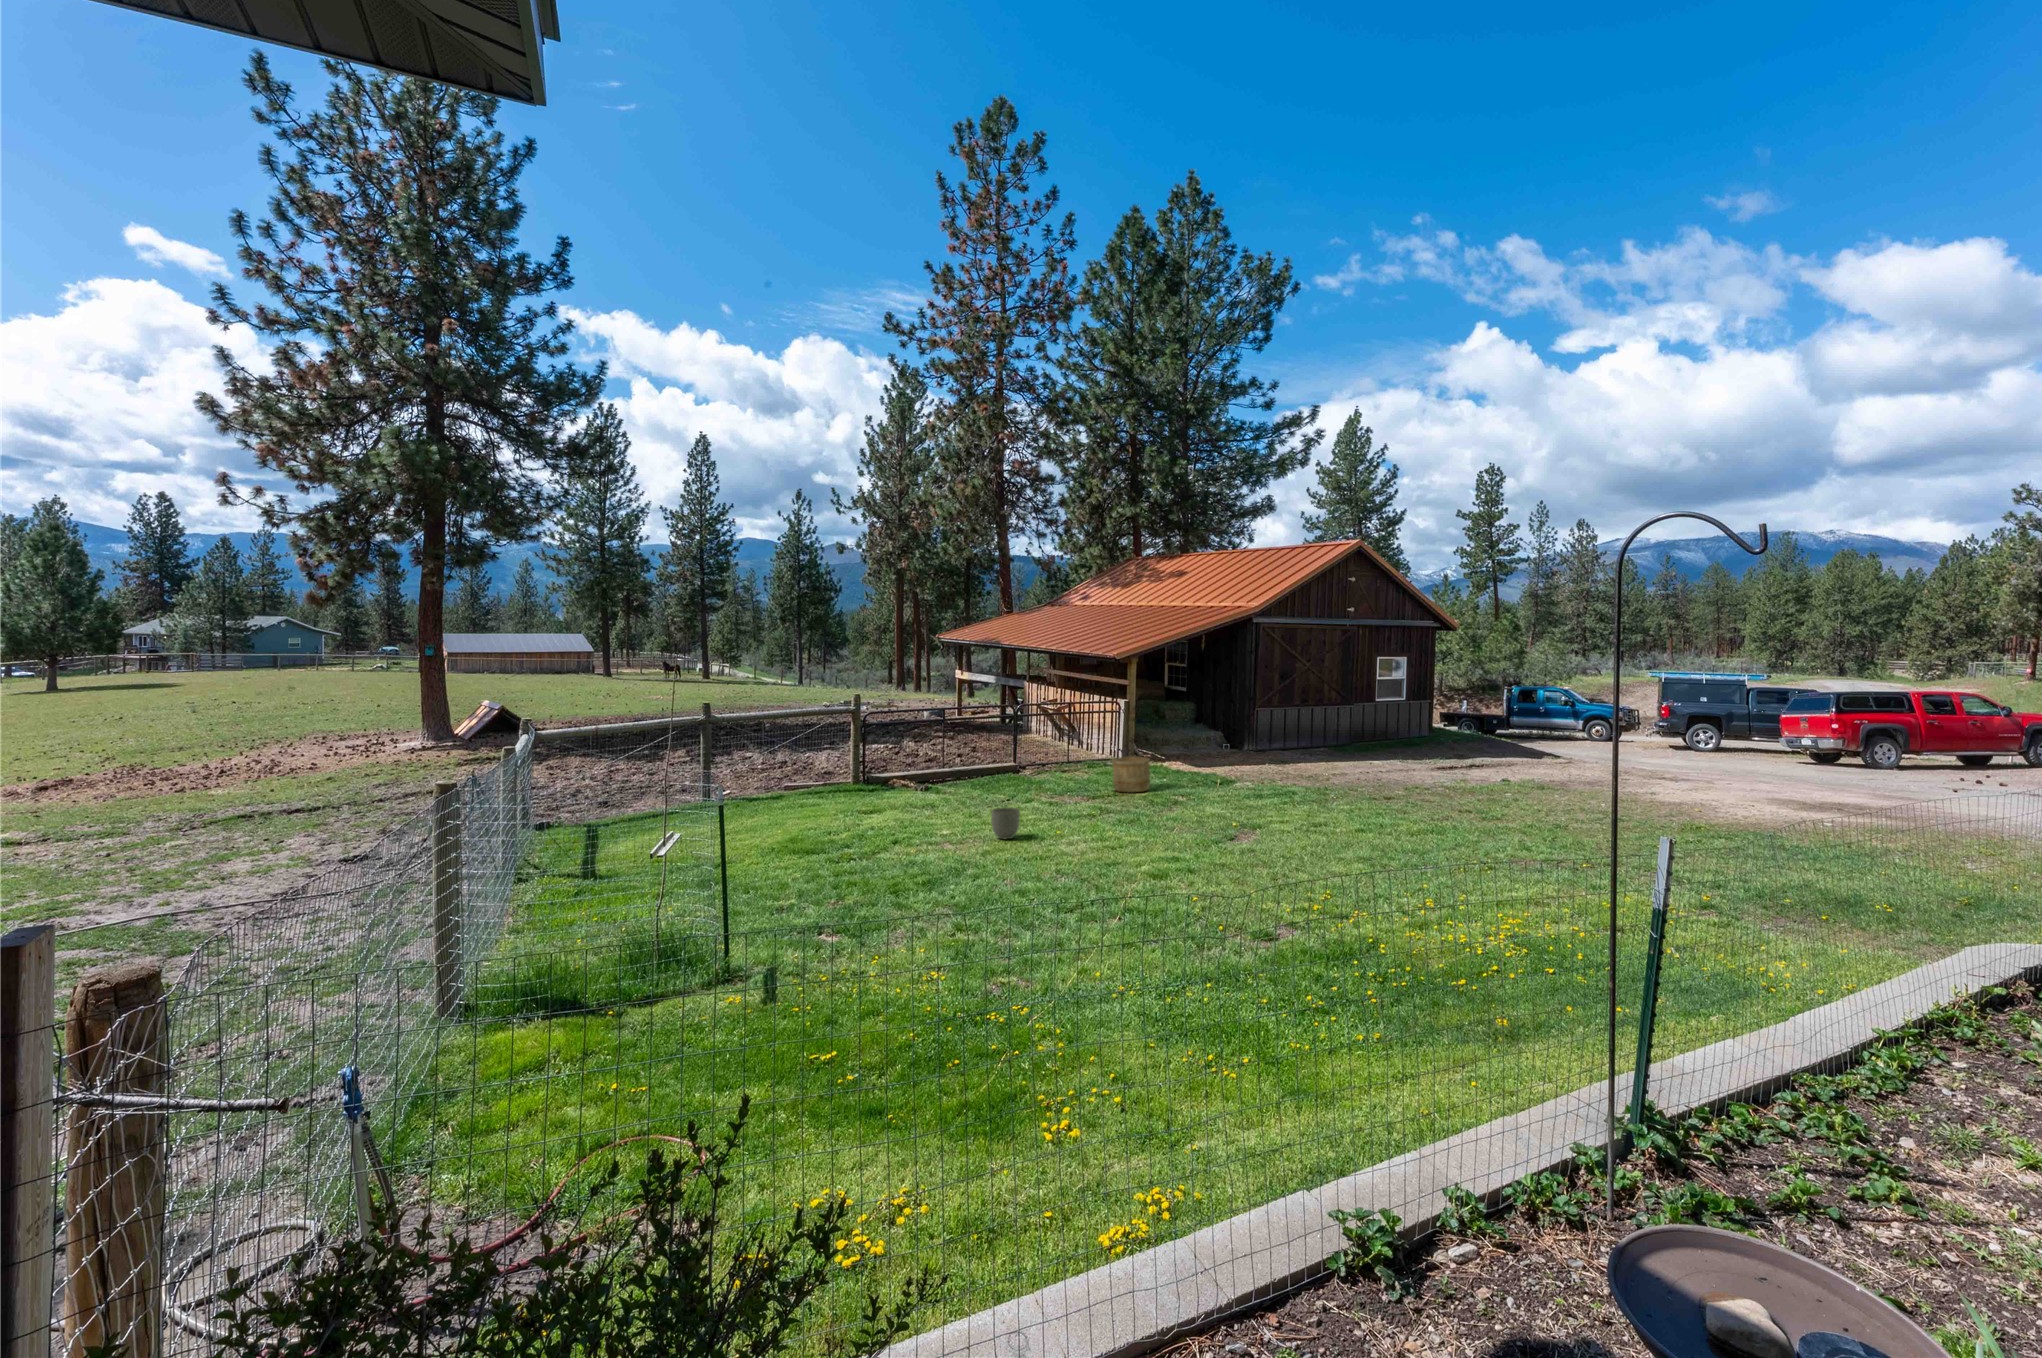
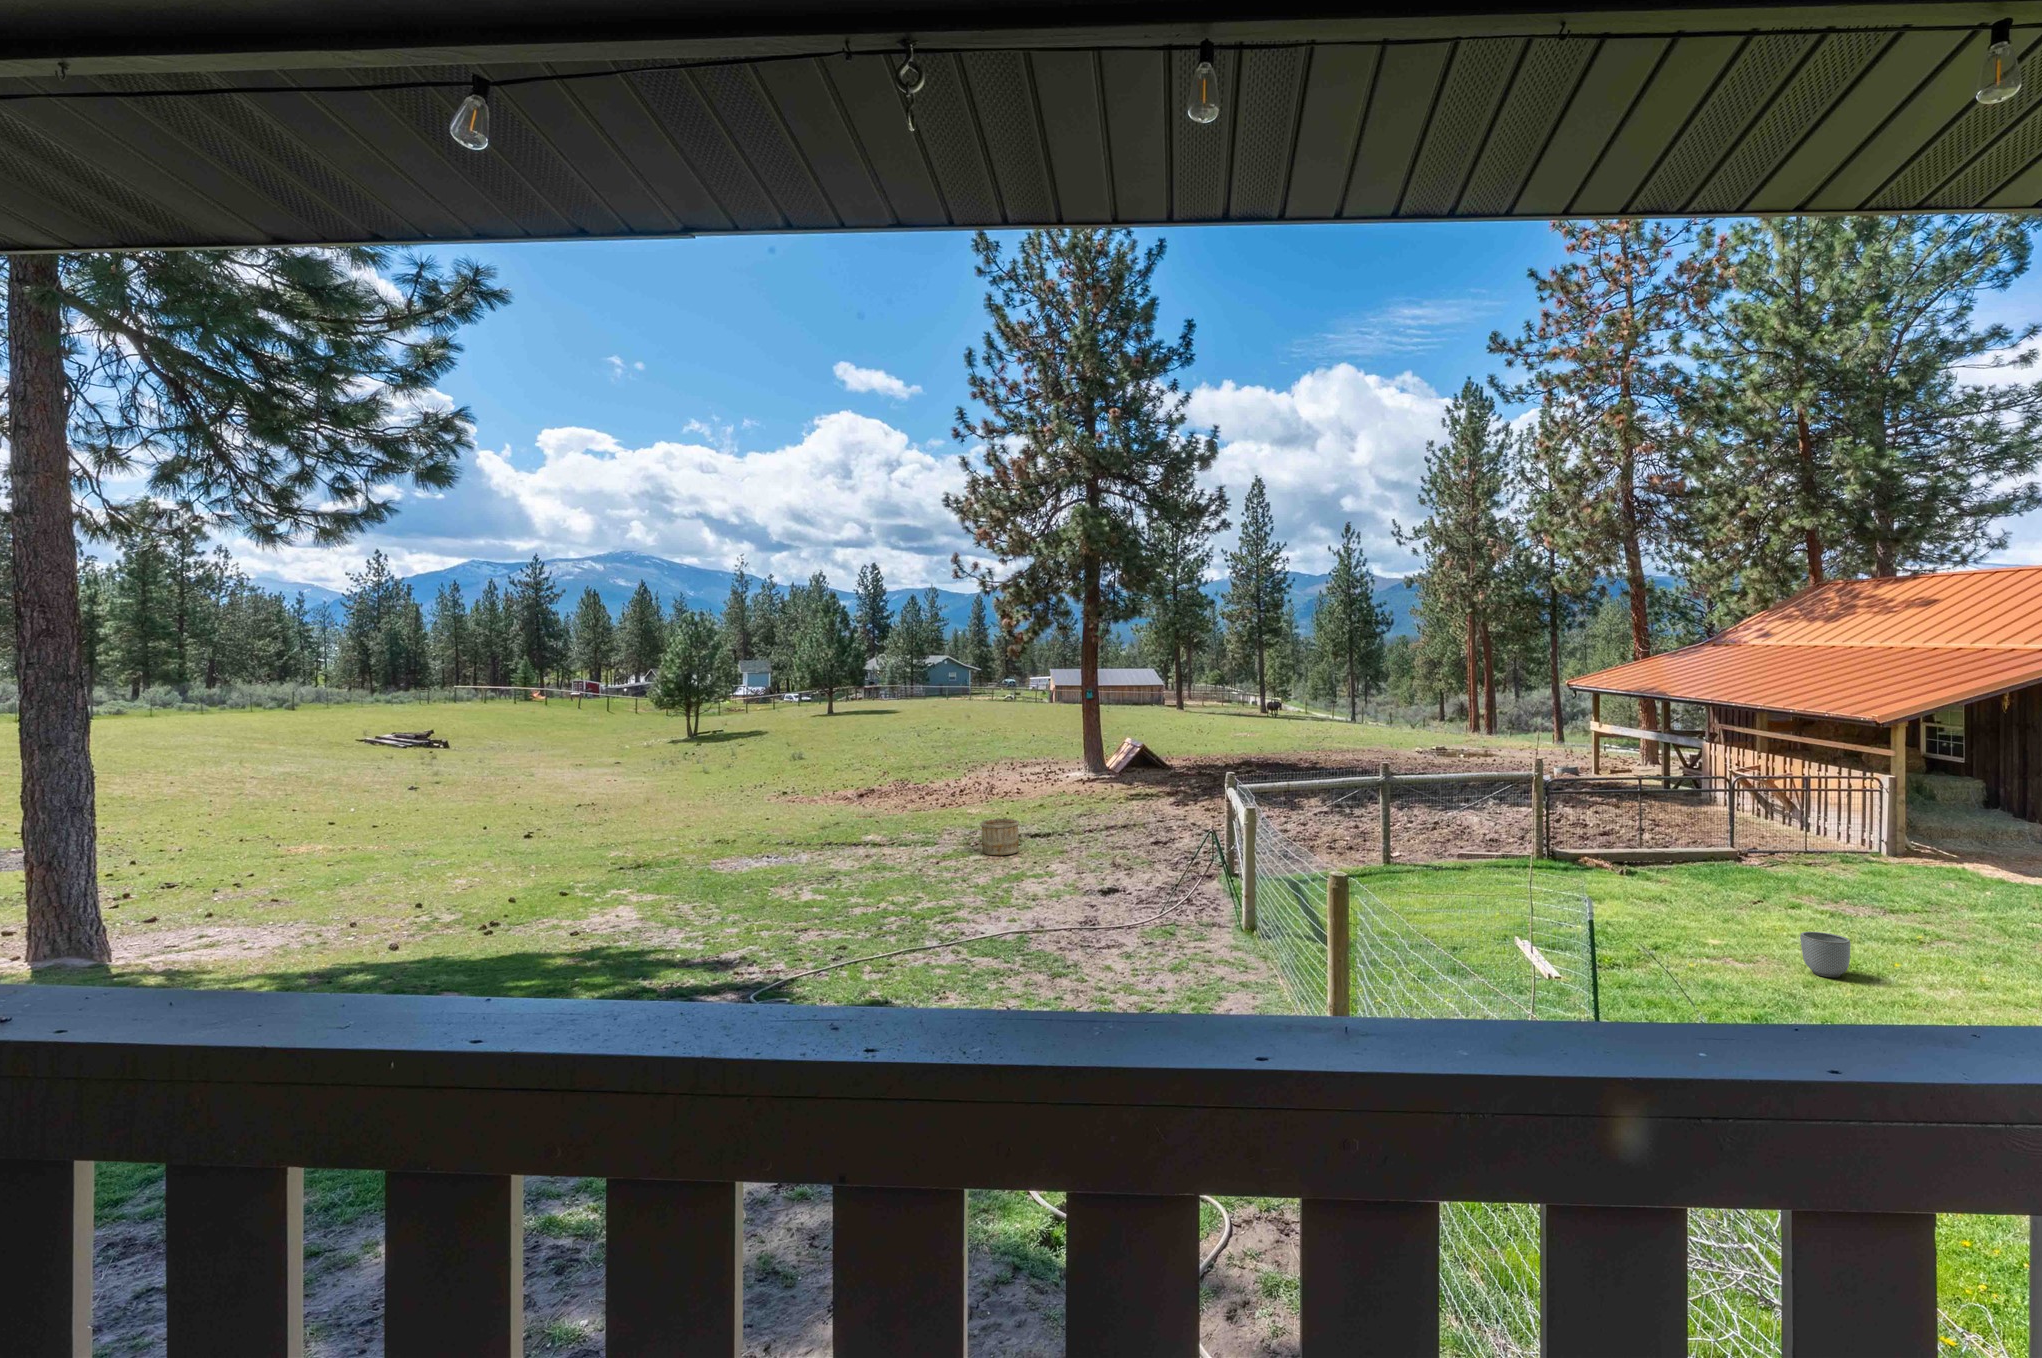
wooden bucket: present [1112,756,1150,792] -> present [980,819,1019,855]

